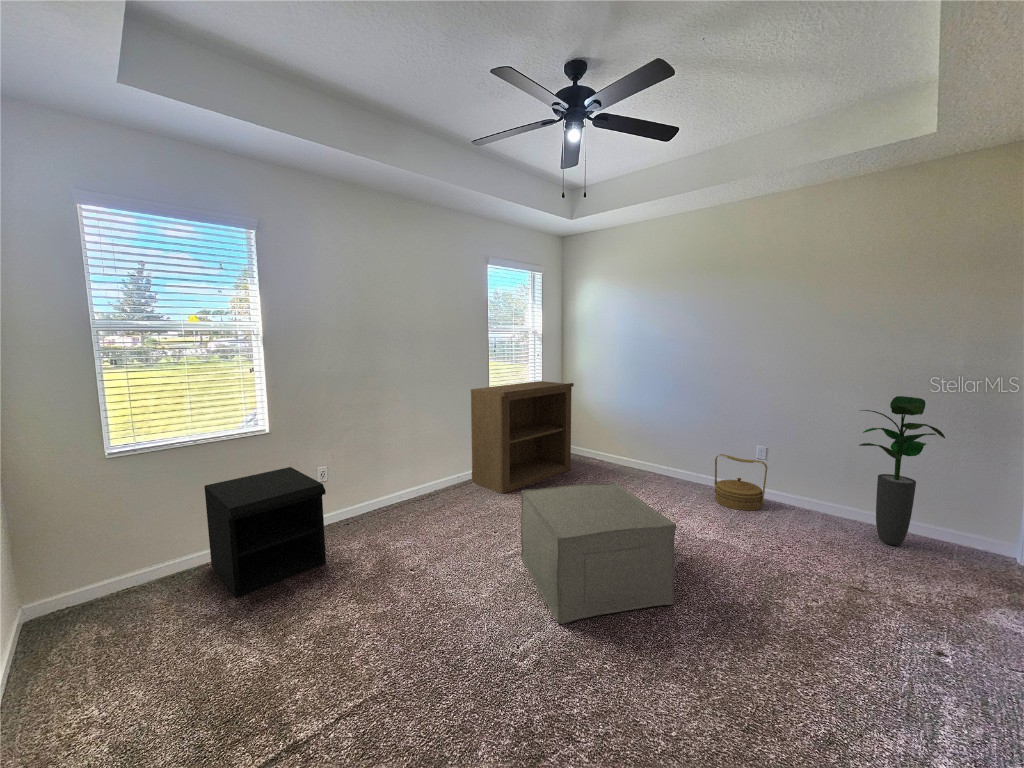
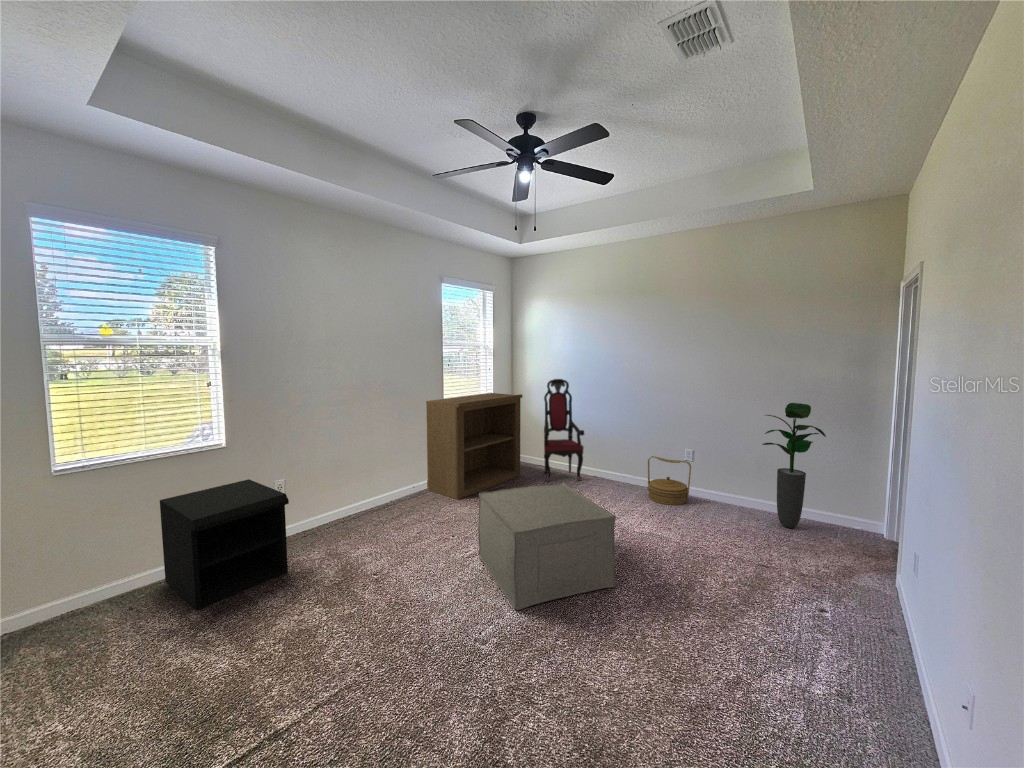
armchair: none [597,366,642,478] -> present [544,379,584,482]

